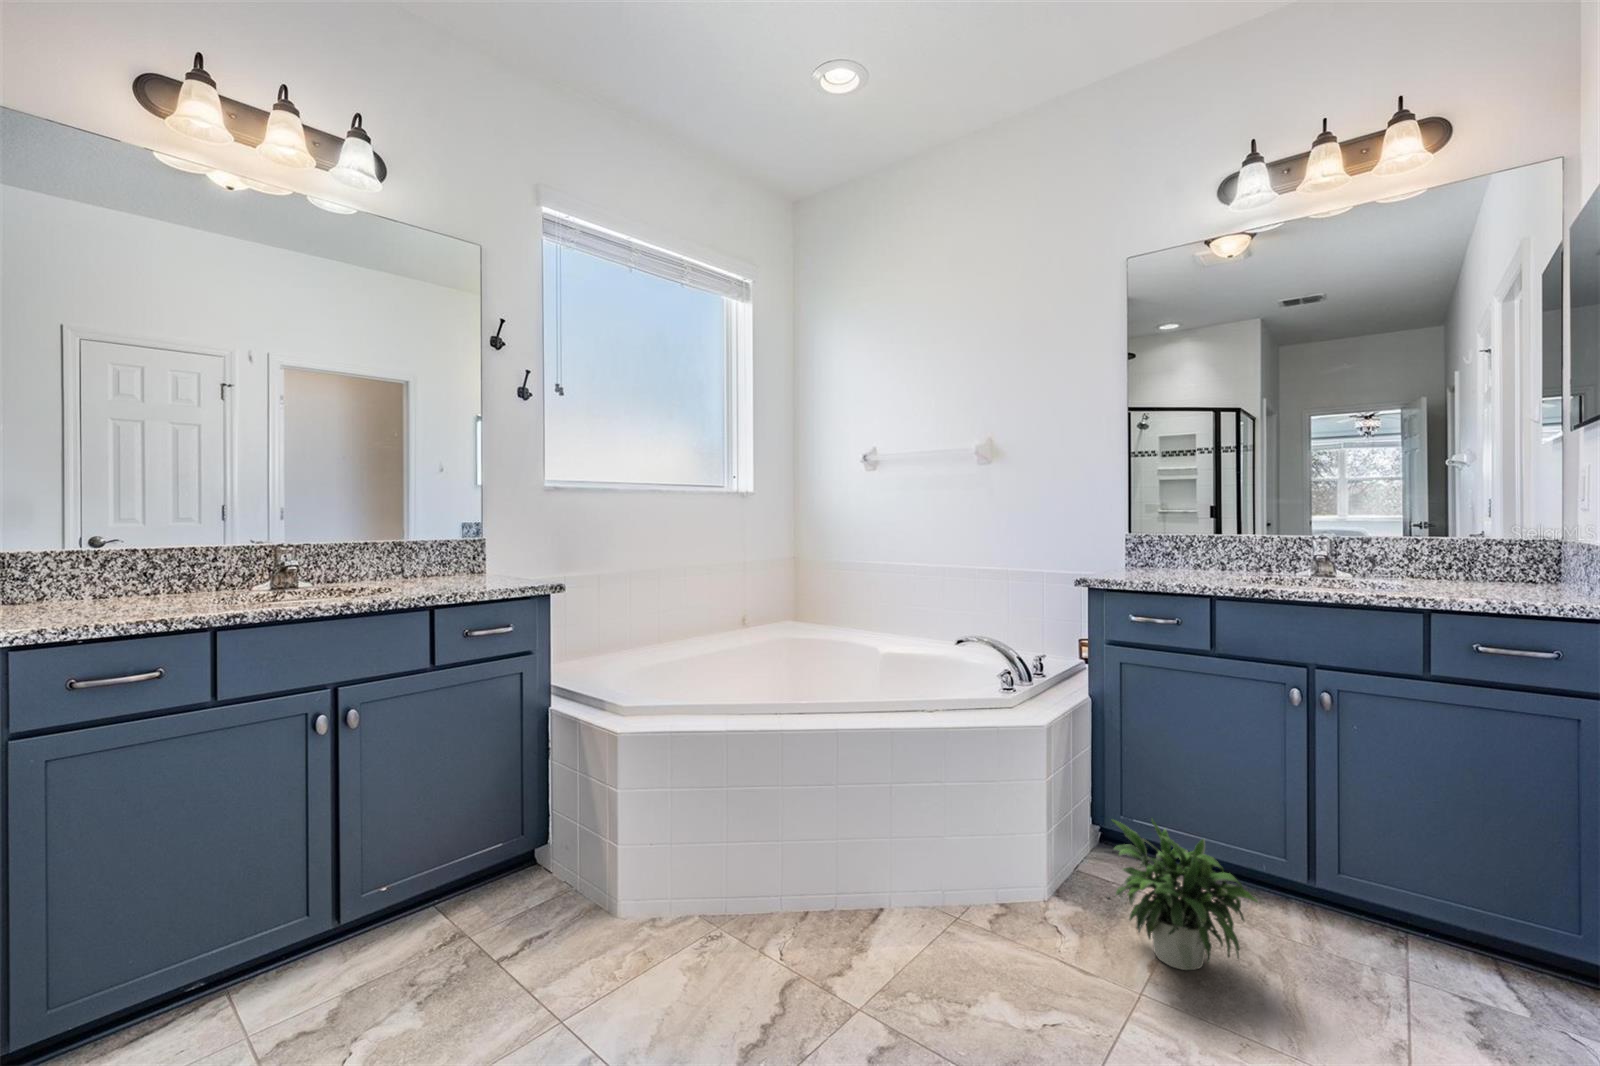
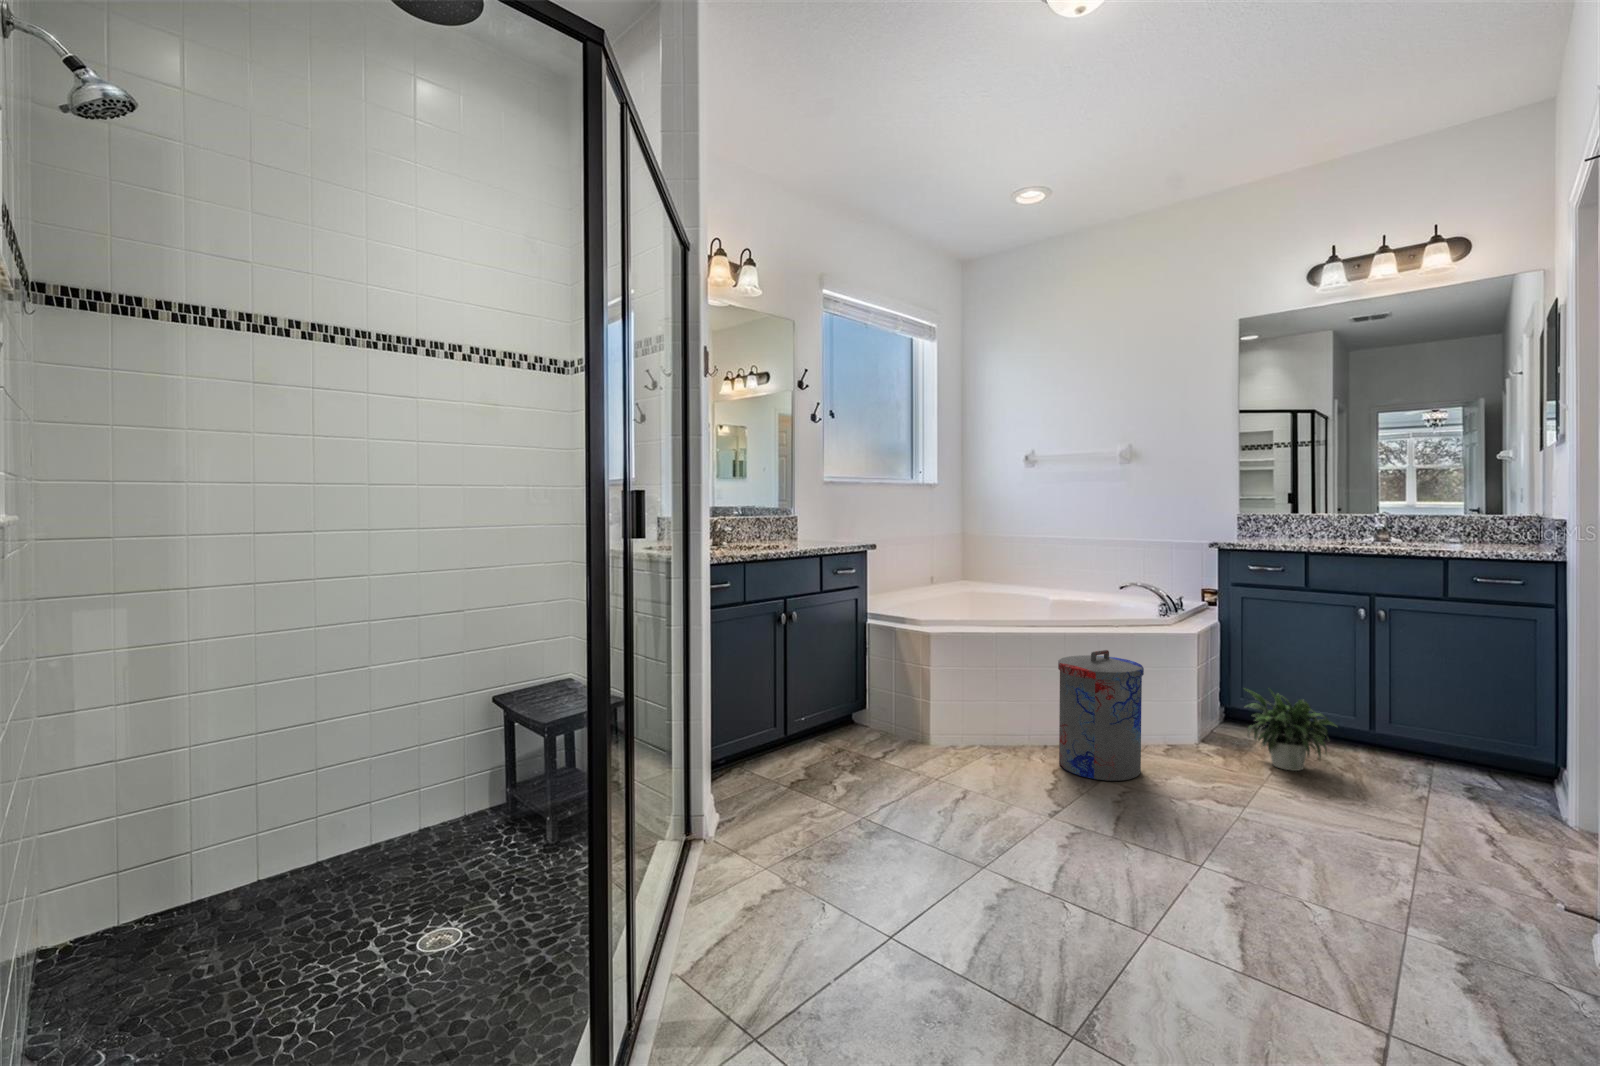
trash can: none [802,770,937,1012] -> present [1058,650,1144,781]

